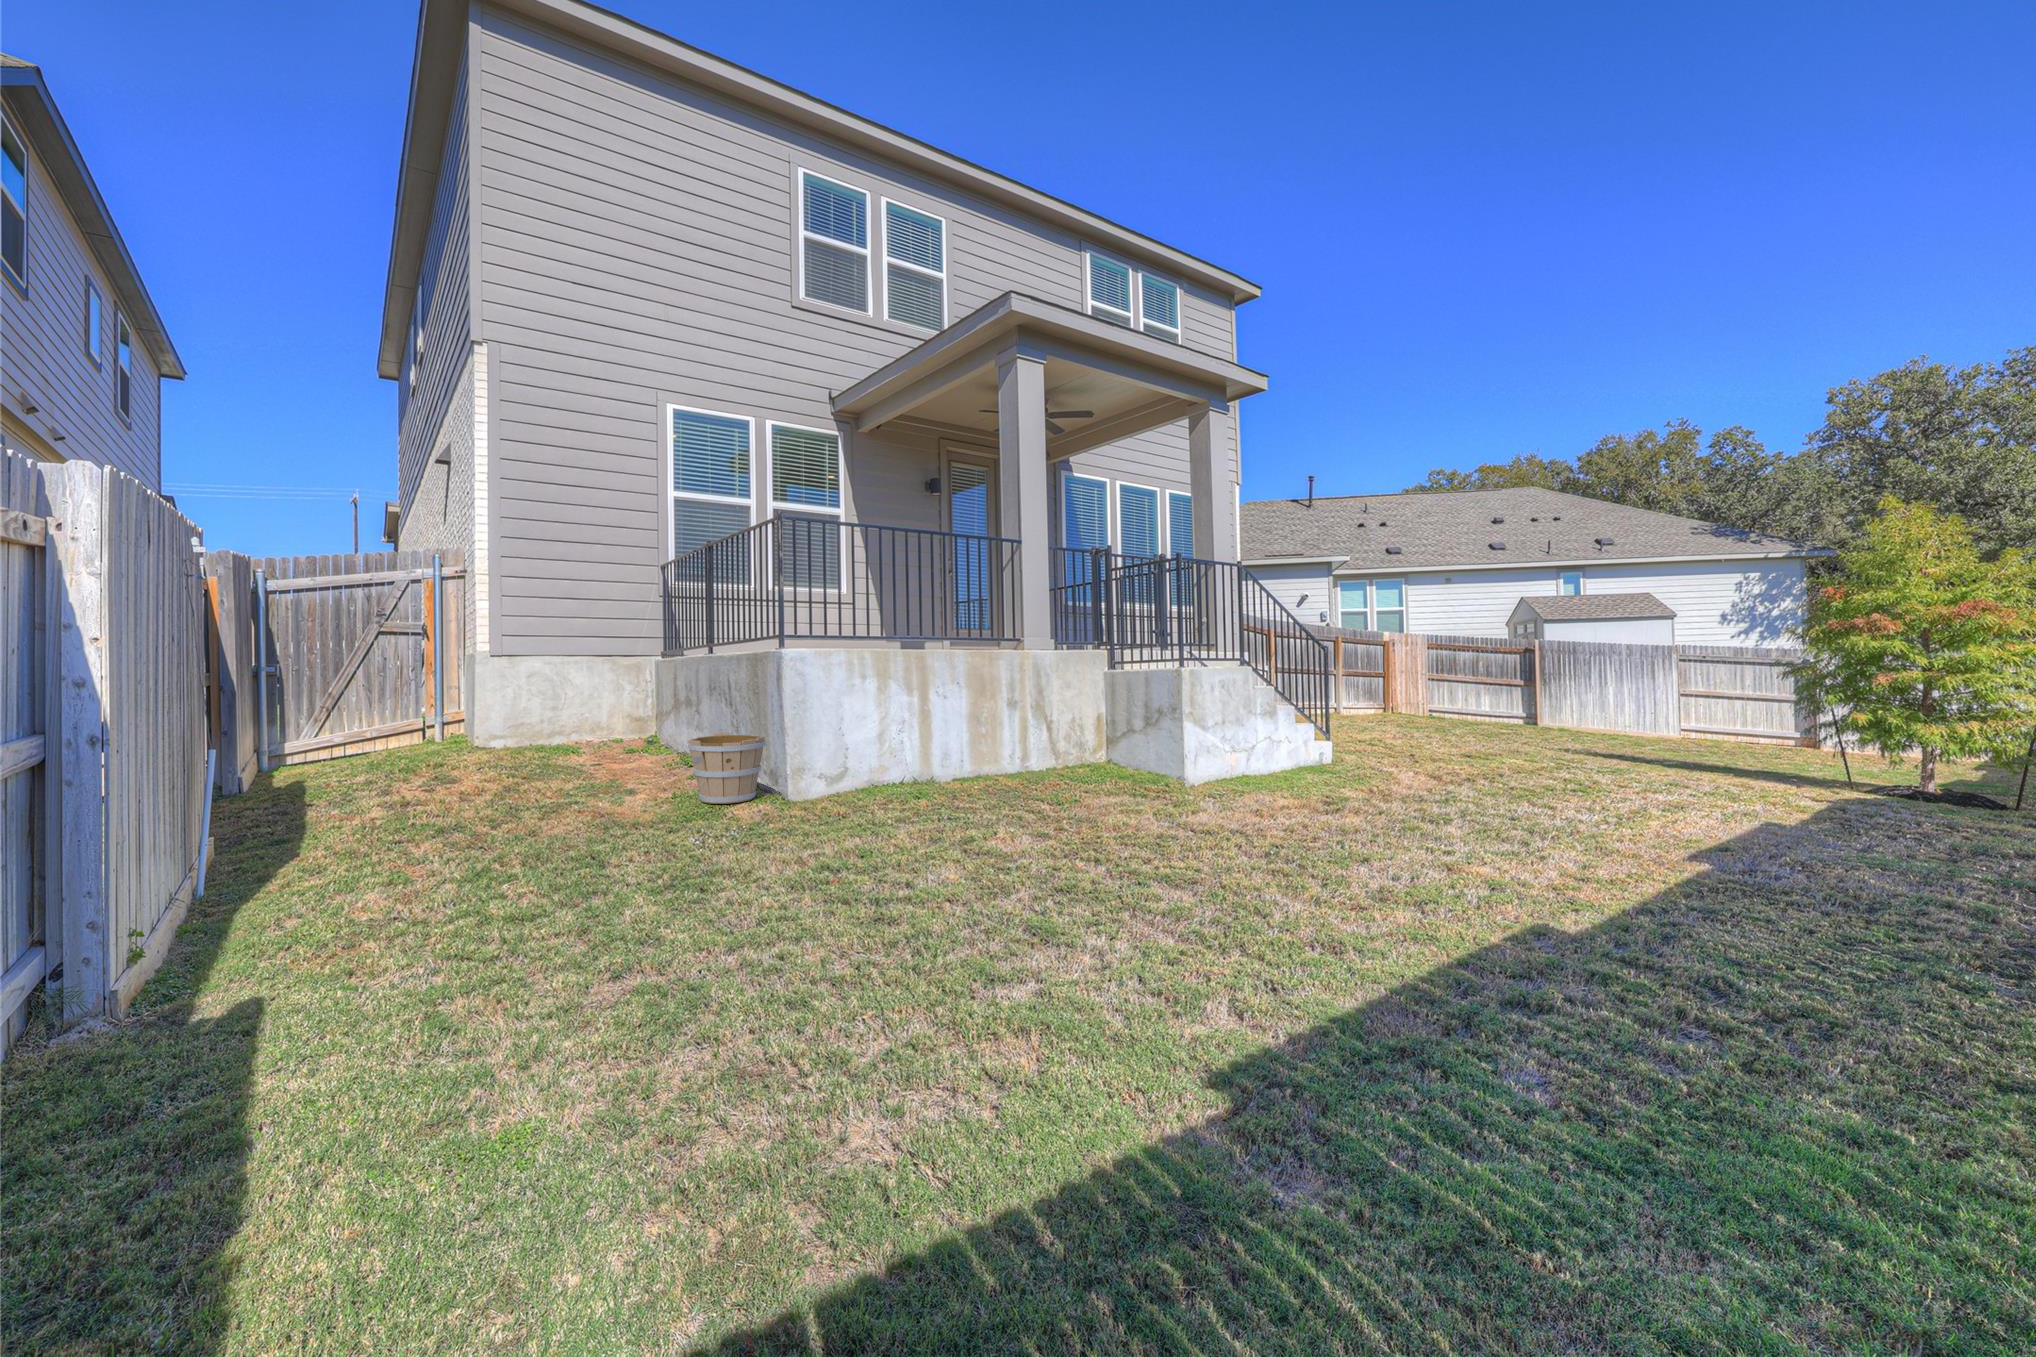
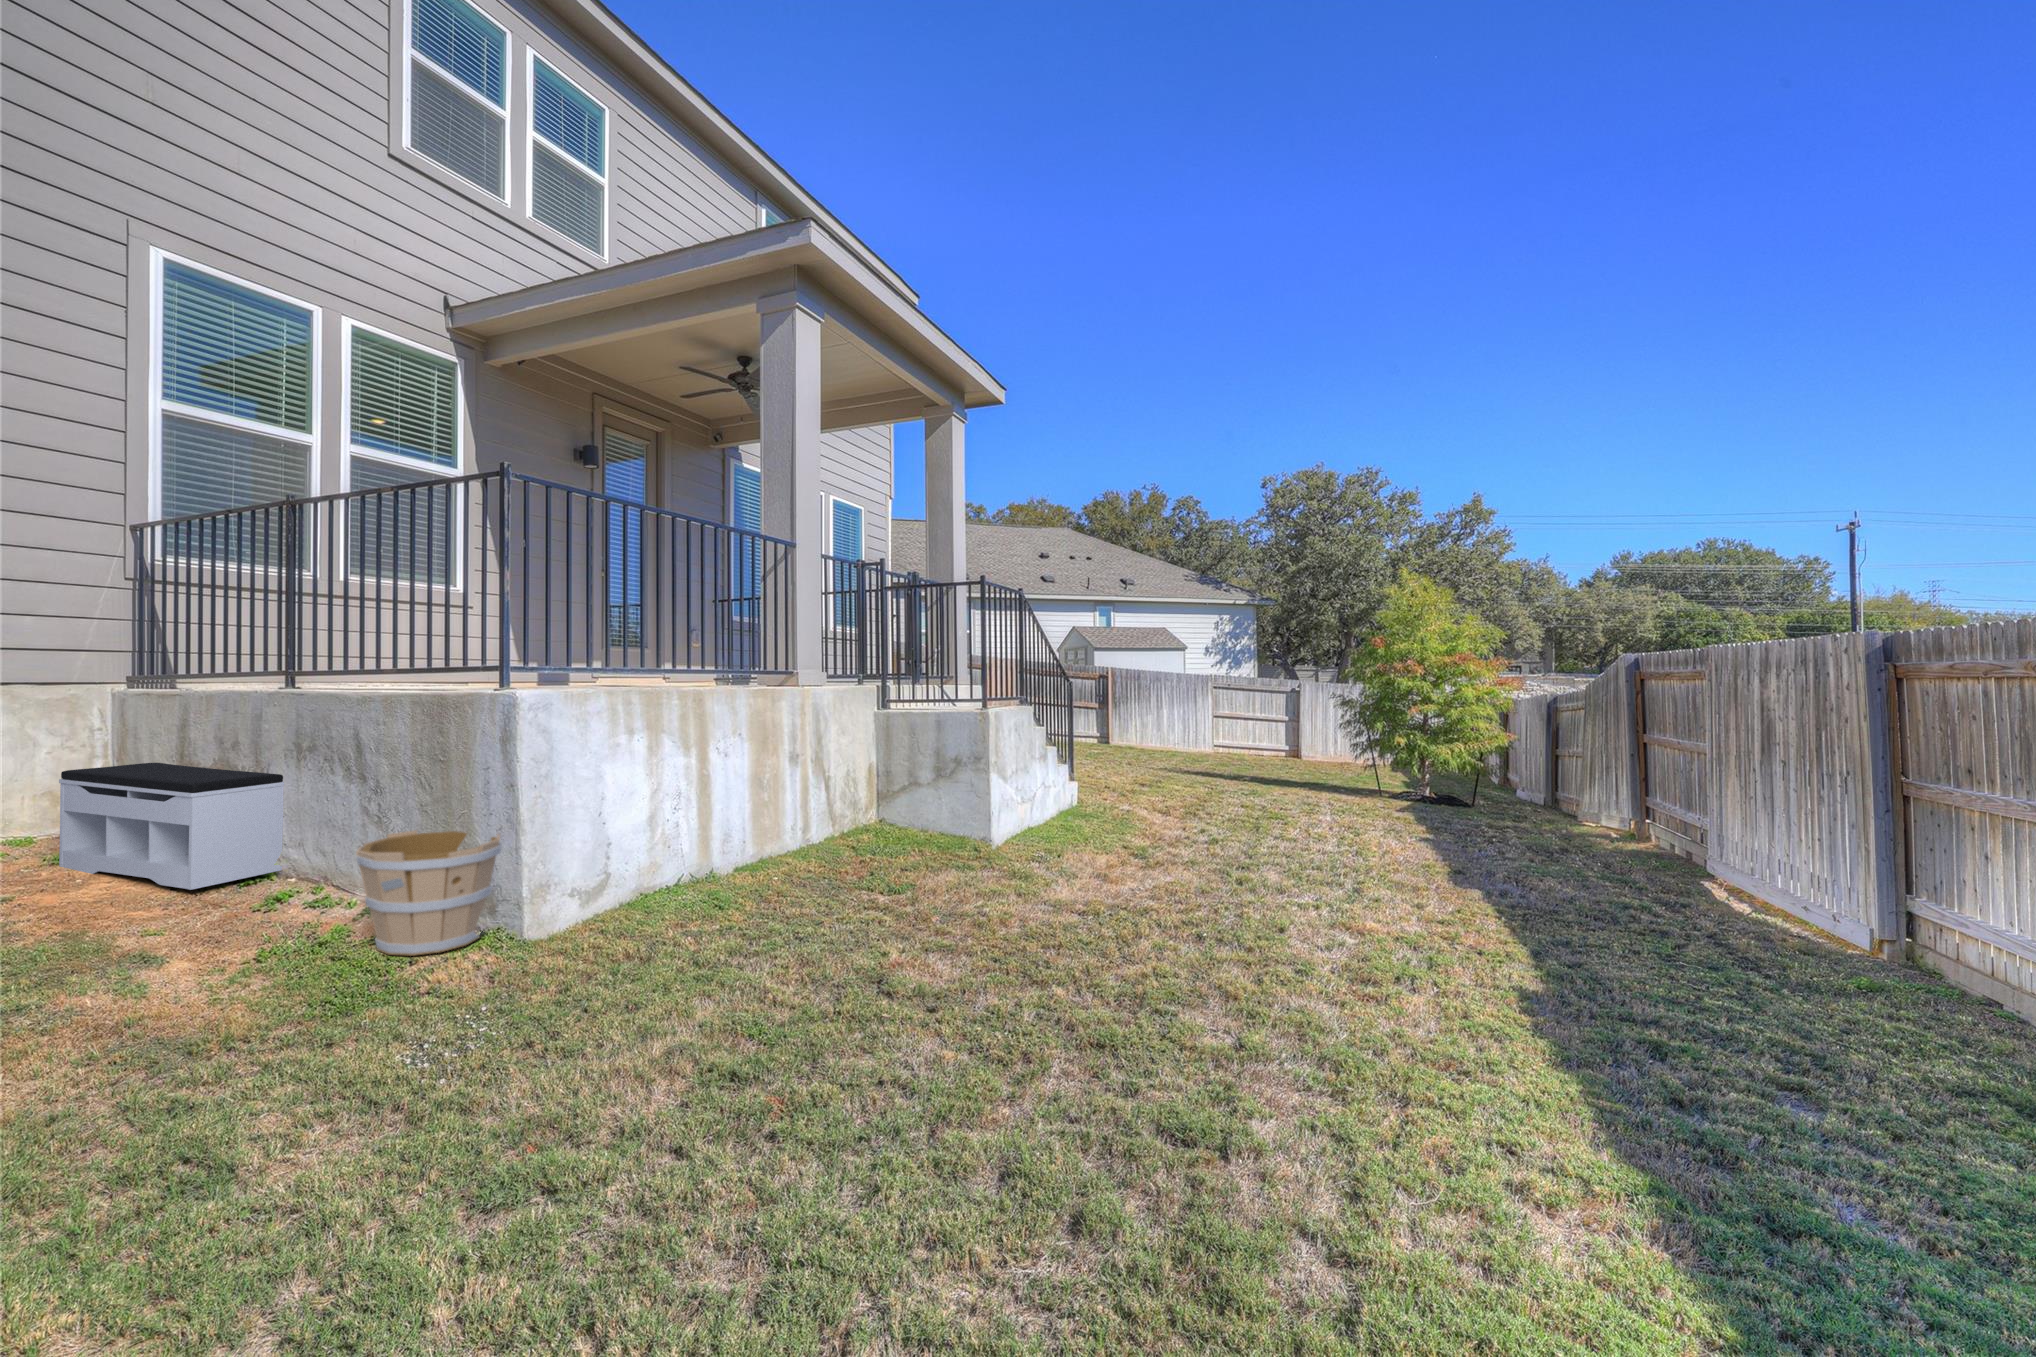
bench: none [619,696,700,763] -> present [59,763,284,890]

